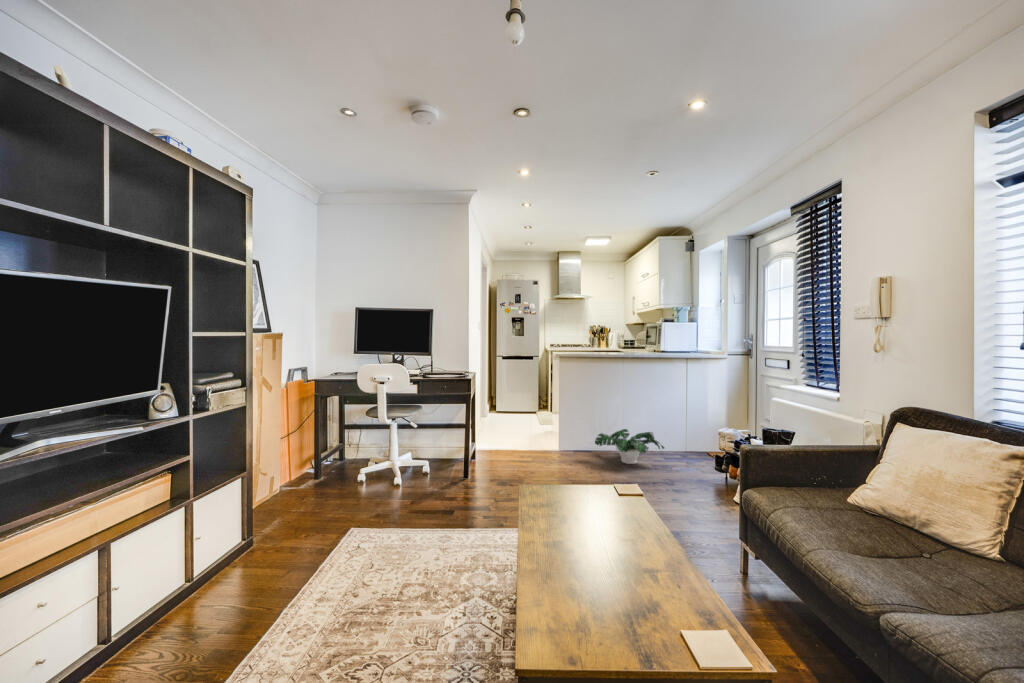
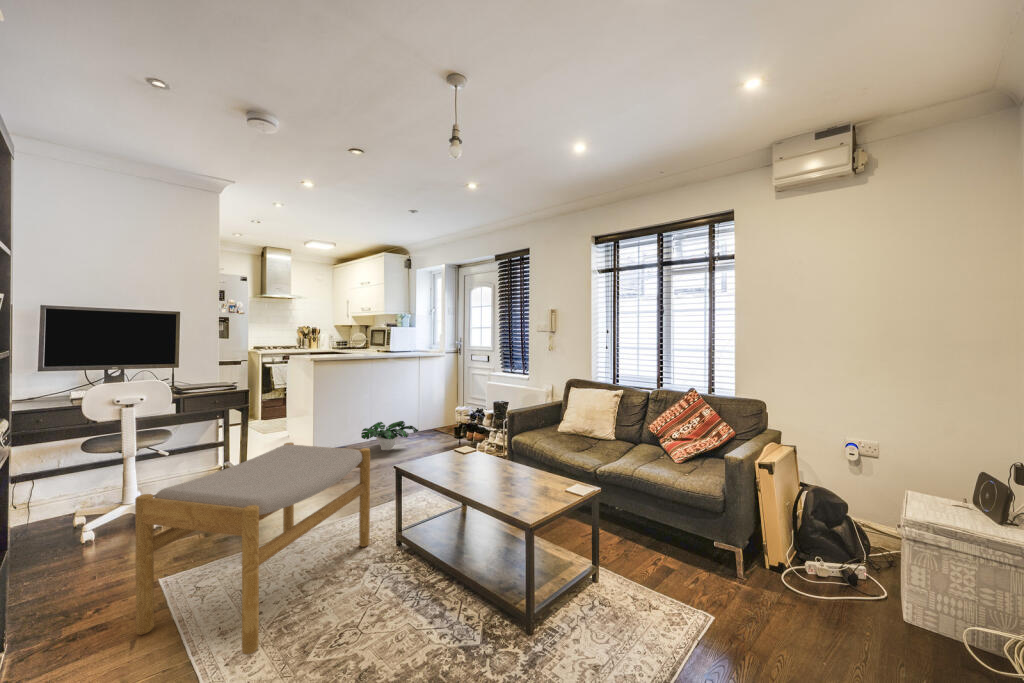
footstool: none [276,433,492,644] -> present [135,442,370,655]

